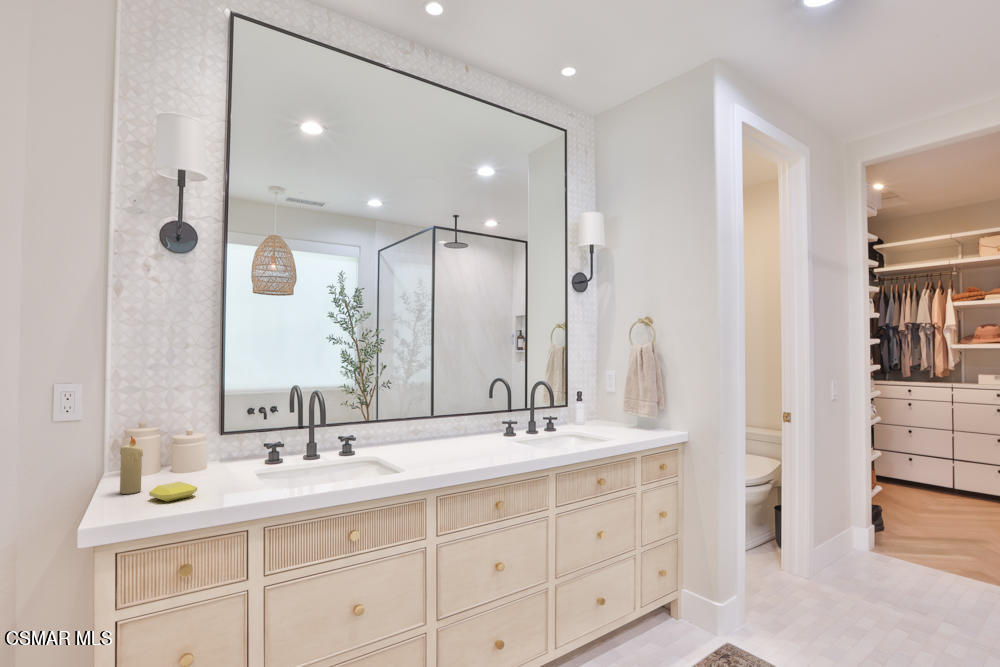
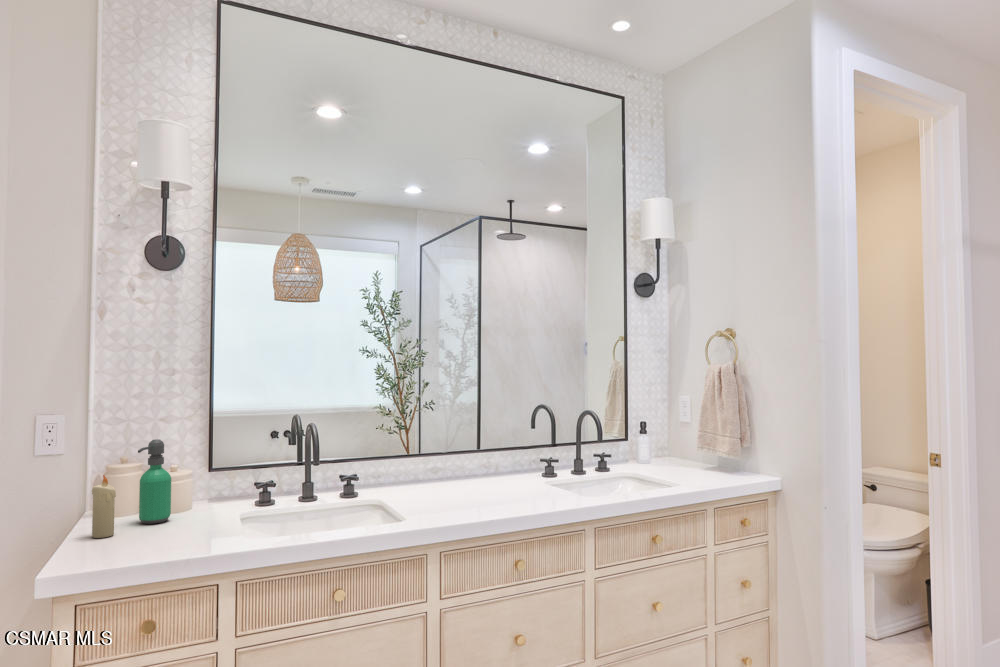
soap dispenser: none [161,404,192,481] -> present [138,439,171,524]
soap bar: present [149,482,197,502] -> none [117,526,167,549]

